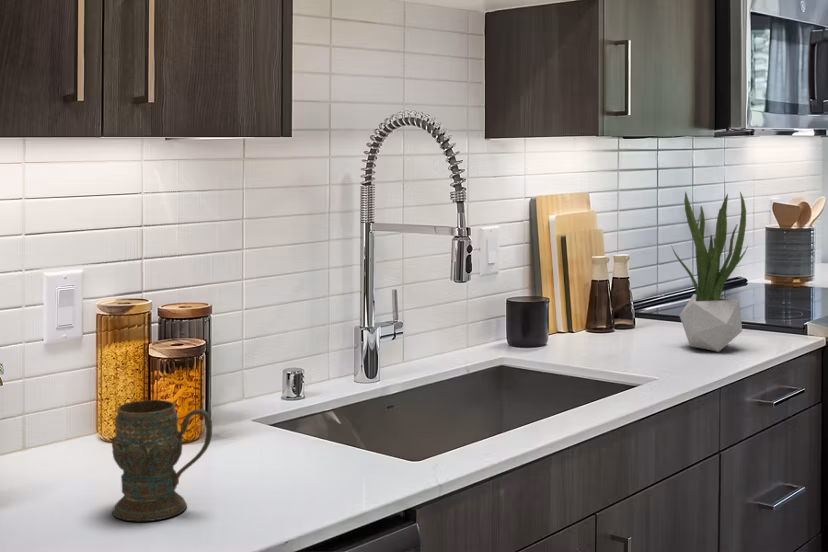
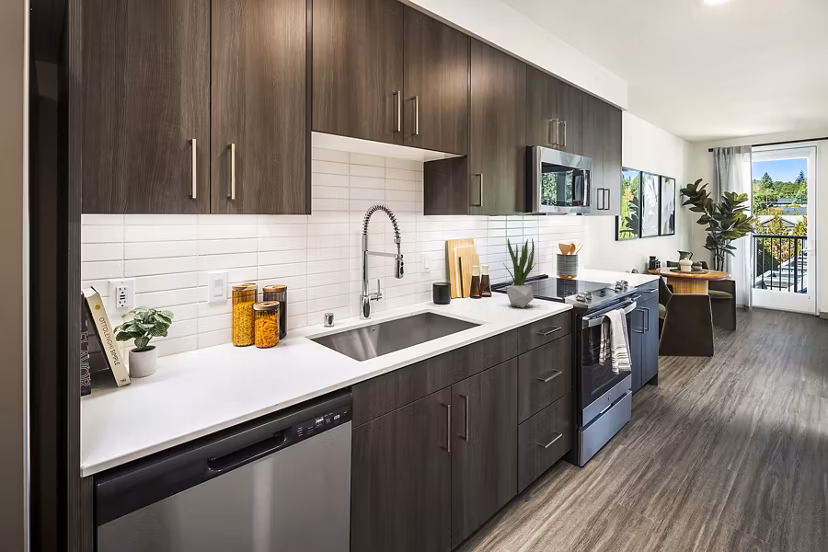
mug: present [112,400,212,521] -> none [215,330,259,384]

